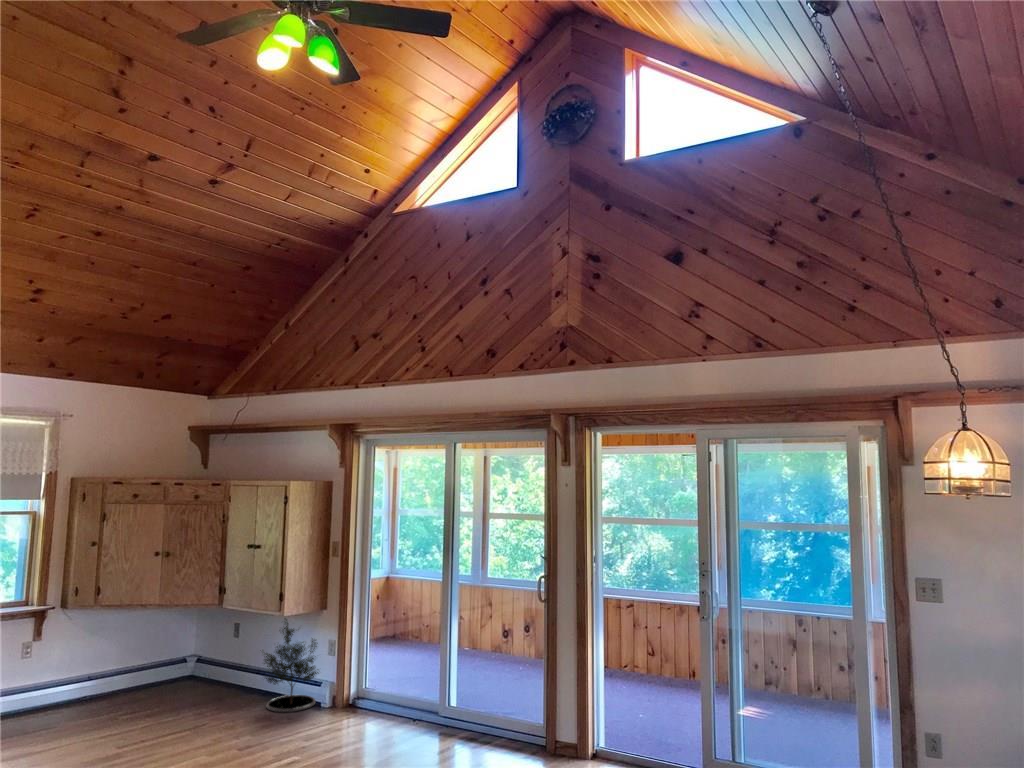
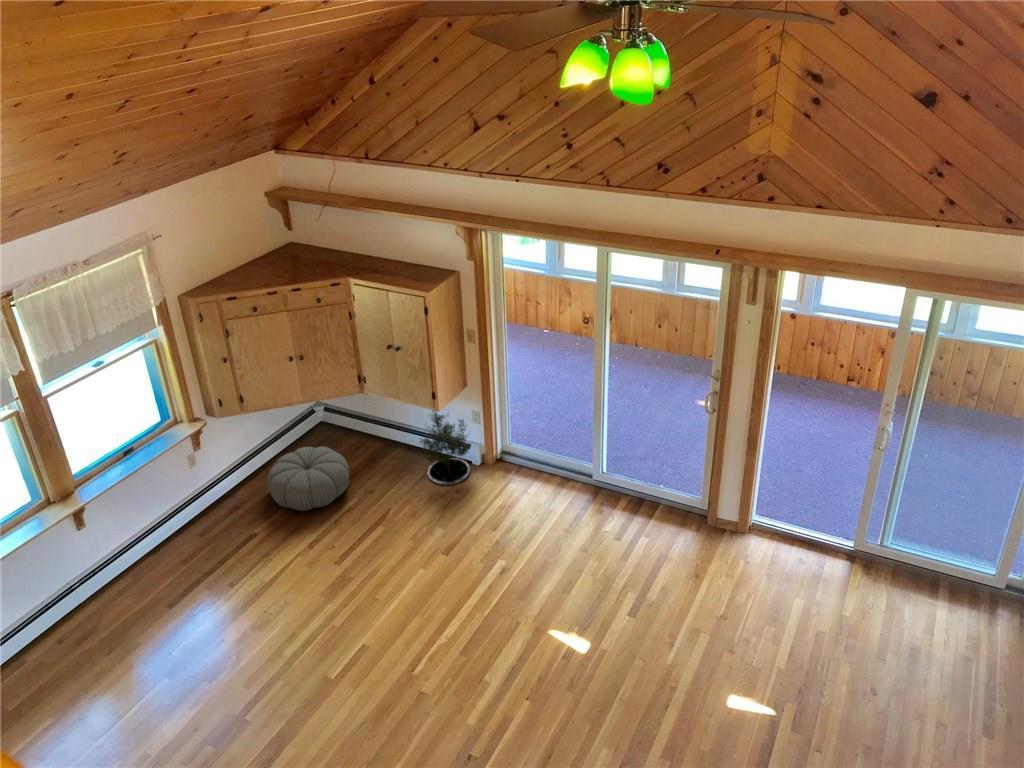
pouf: none [88,664,184,719] -> present [267,446,349,511]

